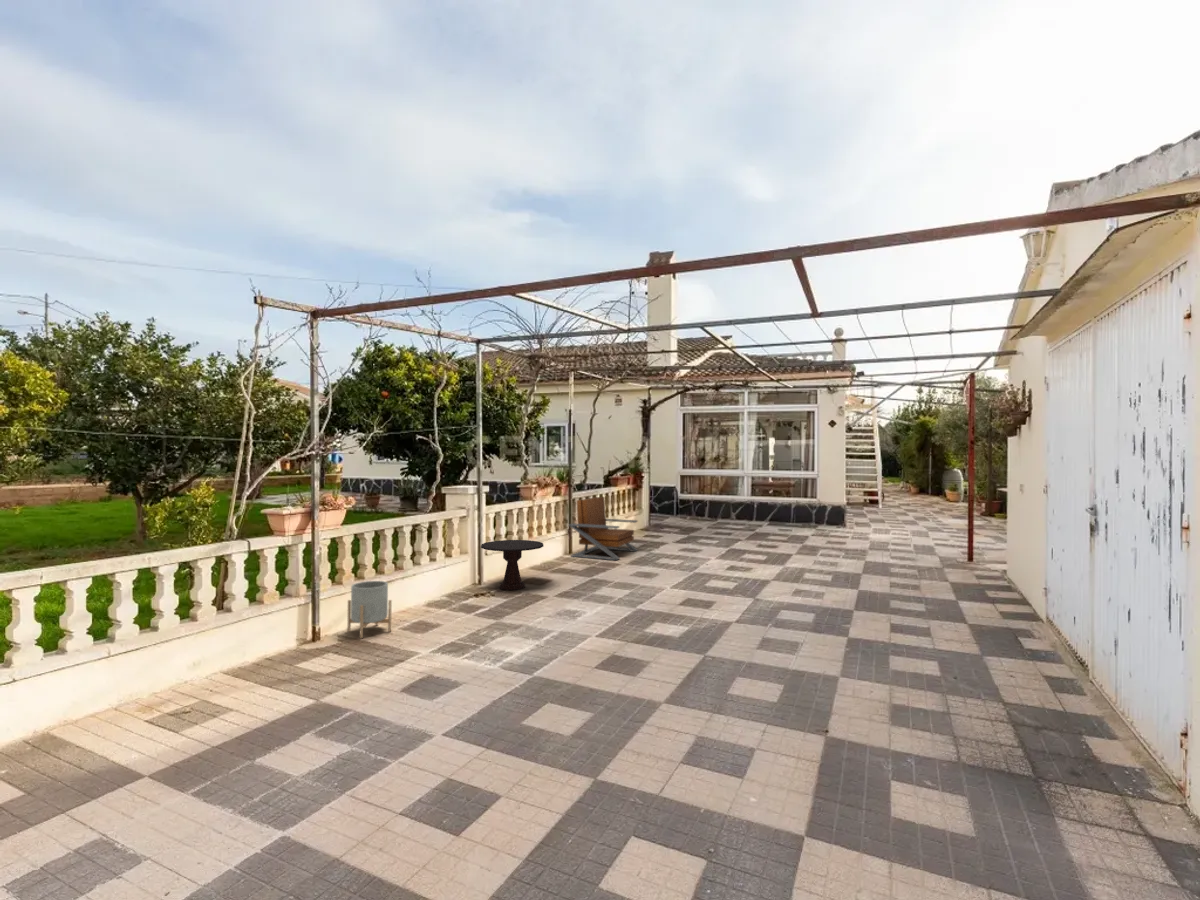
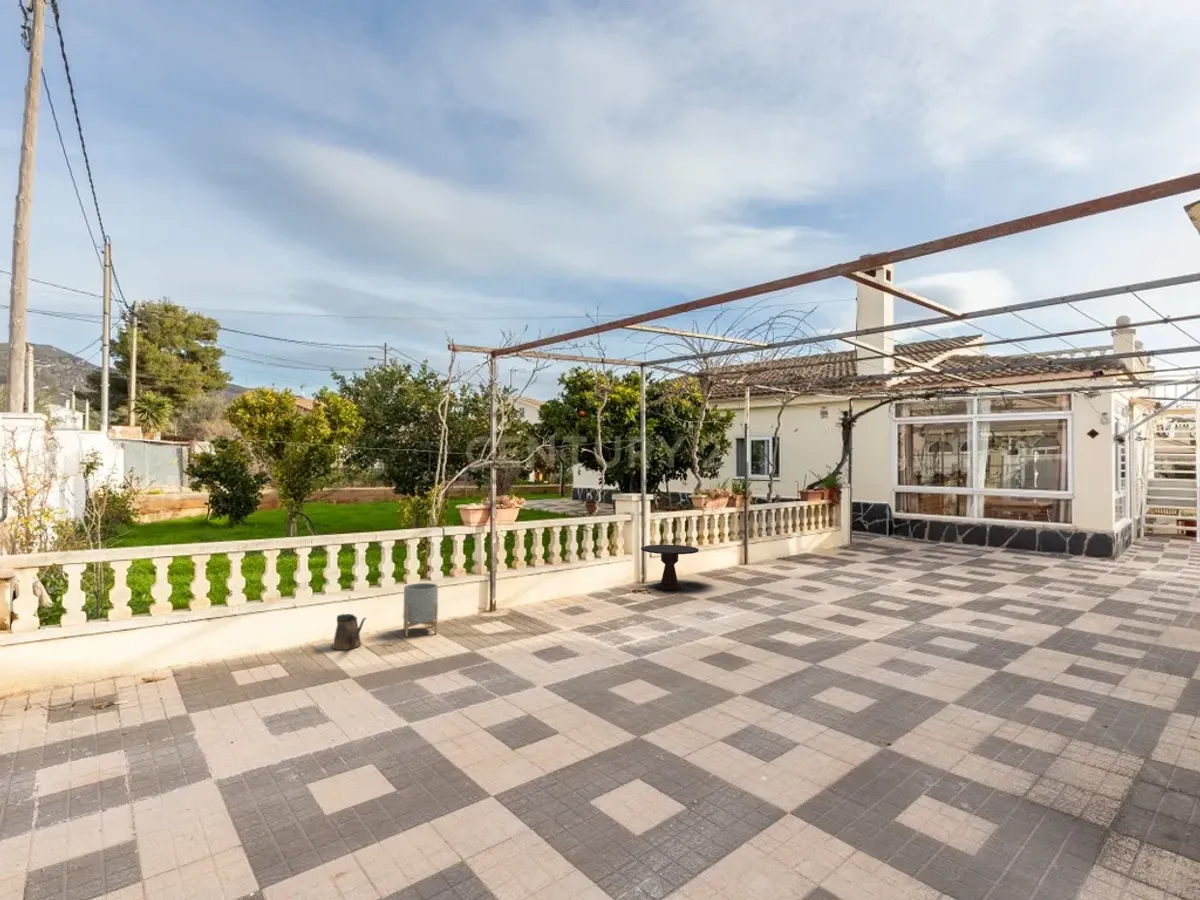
lounge chair: present [569,497,637,560] -> none [742,510,818,574]
planter: present [347,581,392,638] -> present [403,583,438,637]
watering can: none [83,681,151,736] -> present [333,614,366,650]

